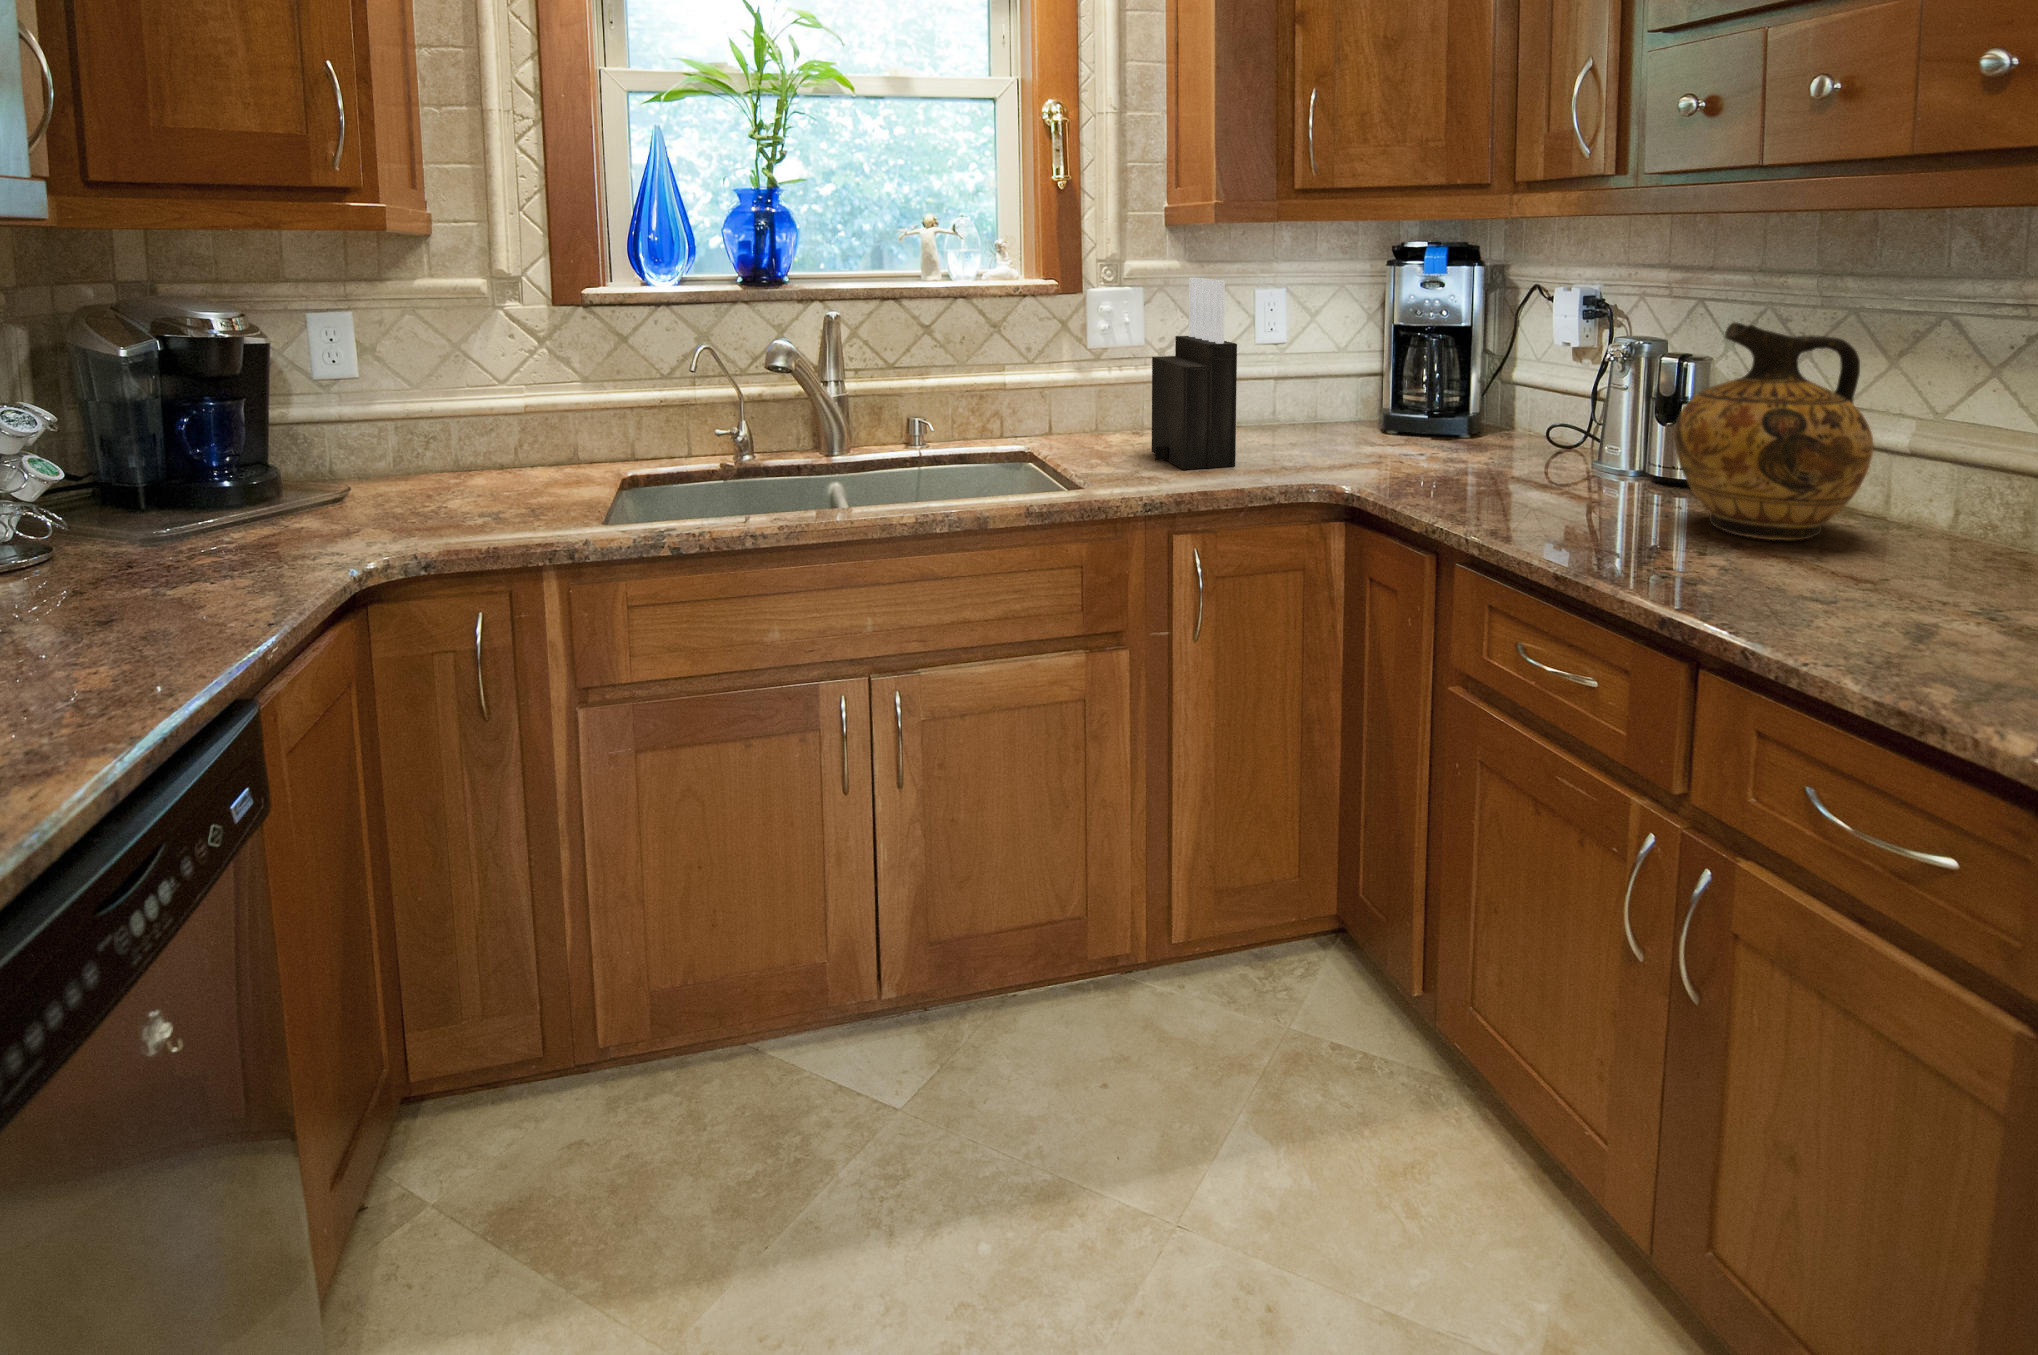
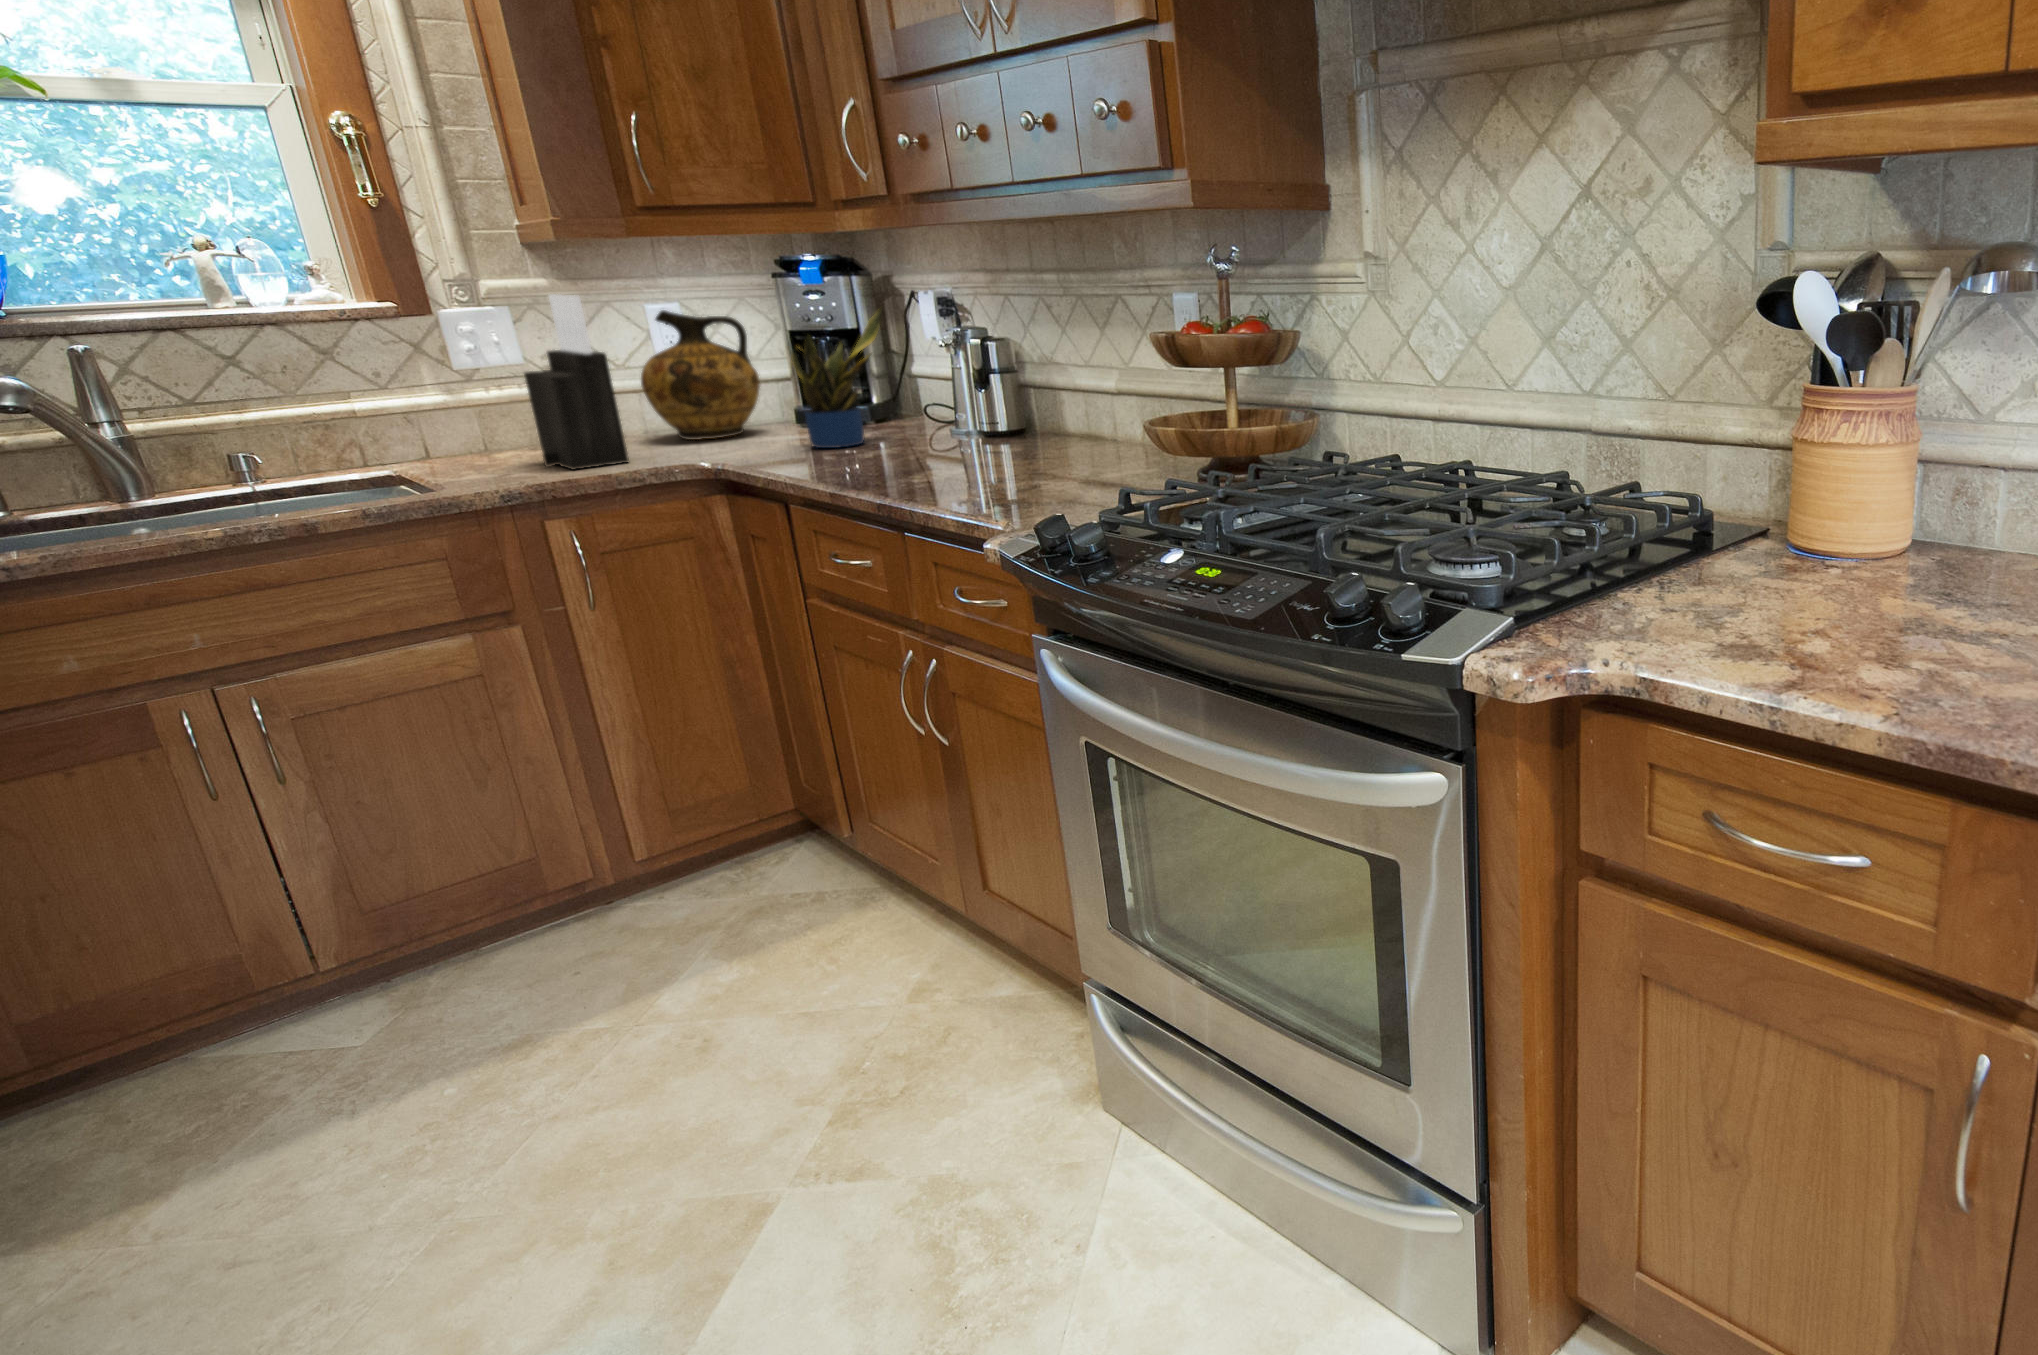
potted plant: none [1423,306,1544,477] -> present [791,309,882,448]
ceramic jug: present [1674,322,1874,540] -> present [641,310,760,440]

